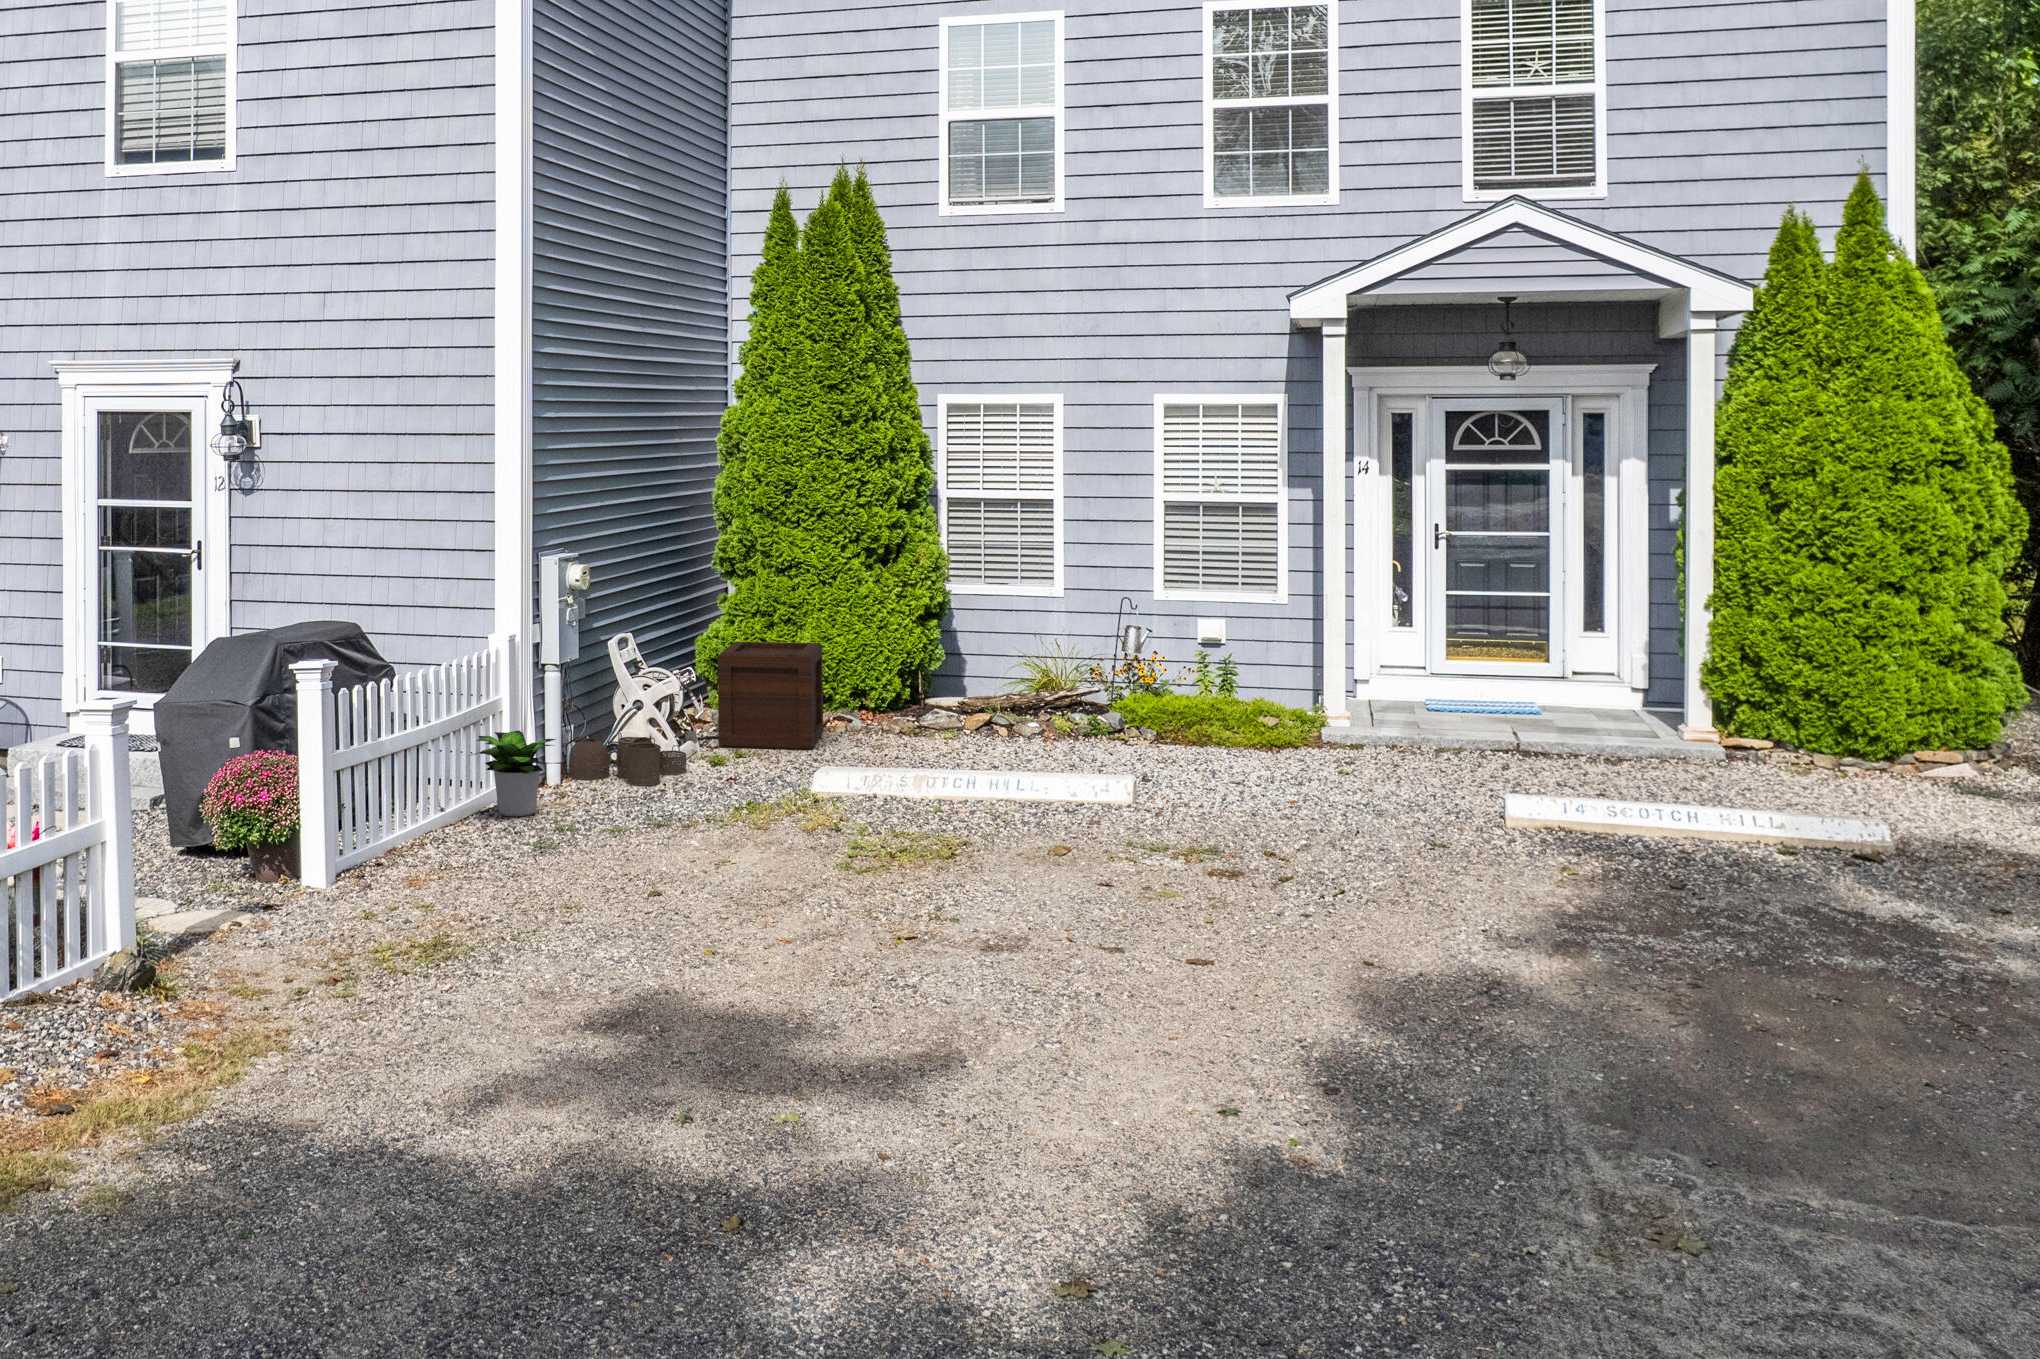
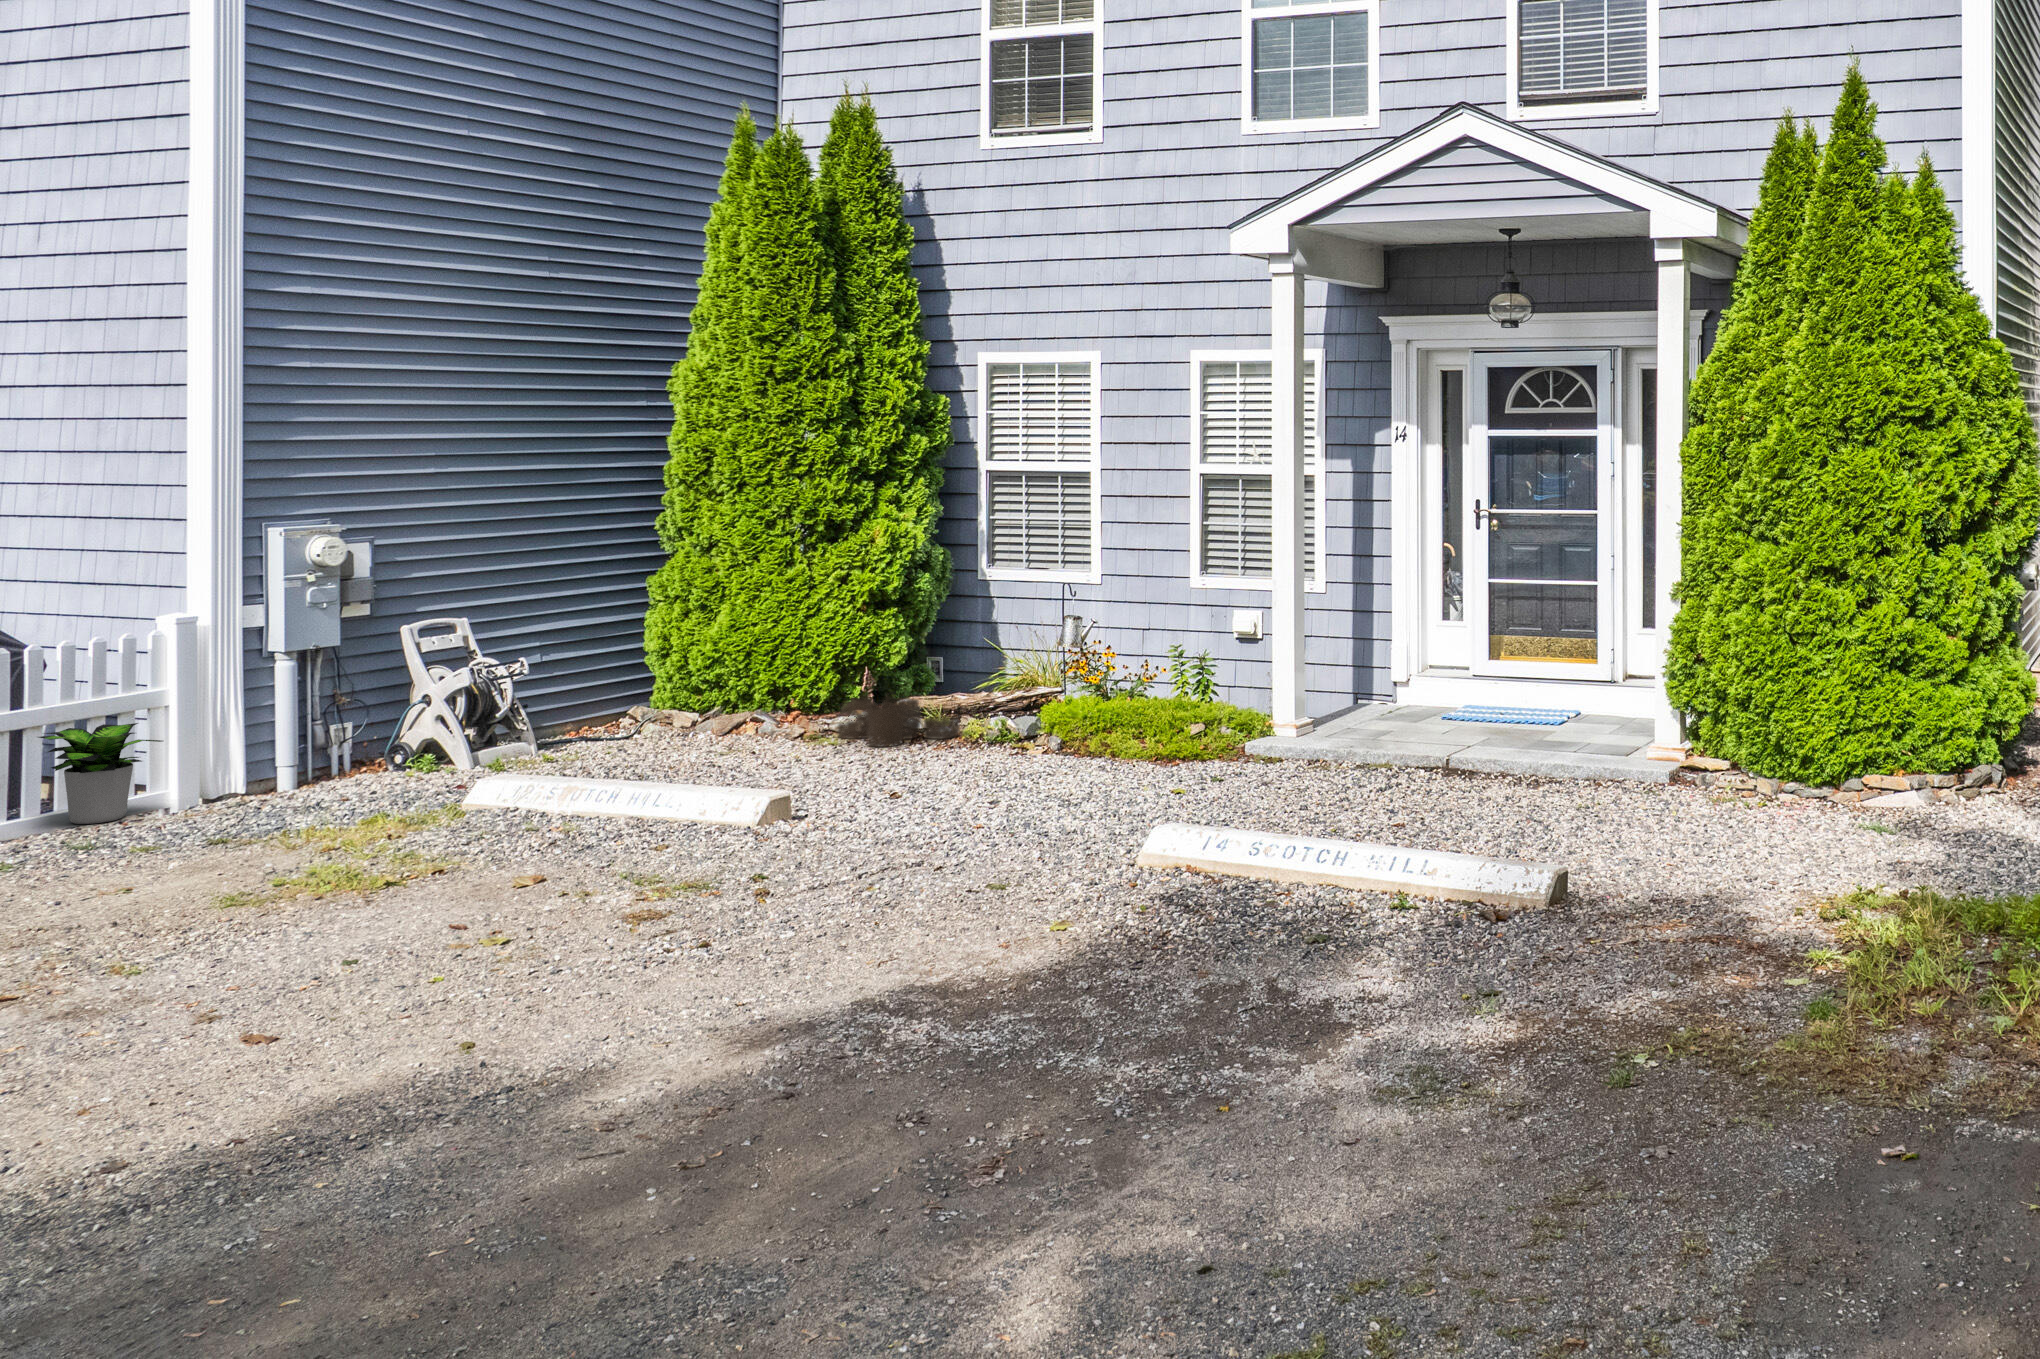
wooden crate: present [718,642,823,750] -> none [573,629,741,754]
woven basket: present [568,733,687,786] -> present [837,694,960,747]

